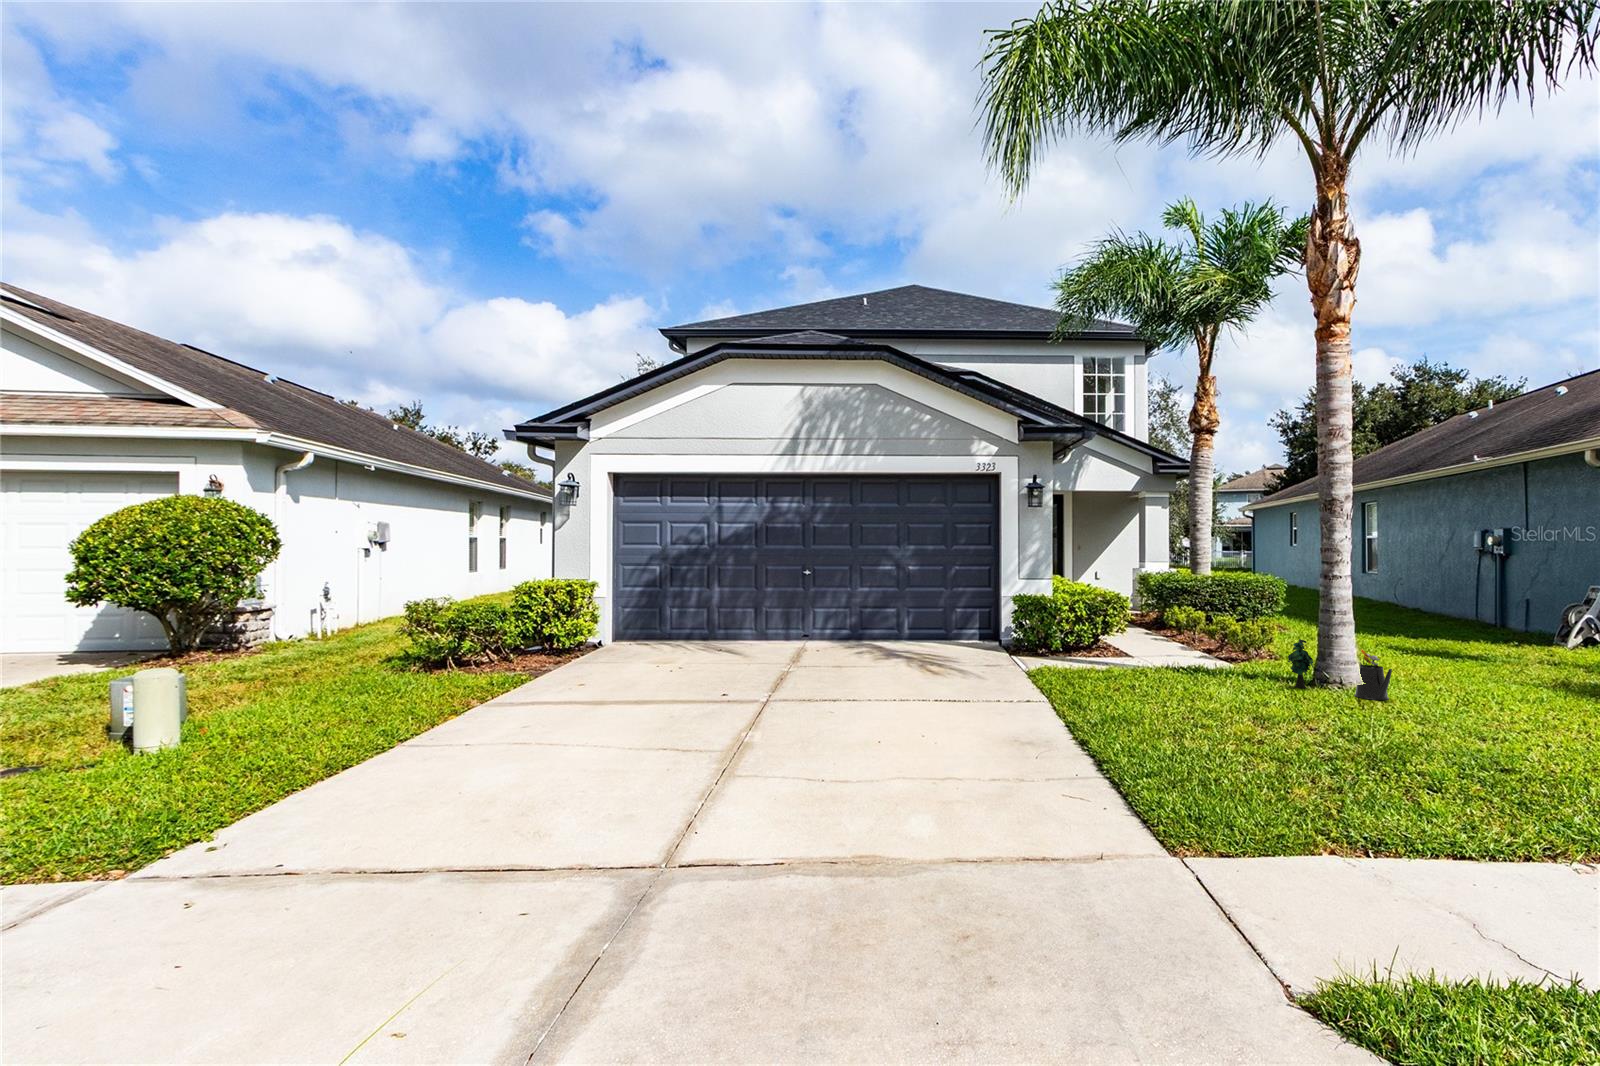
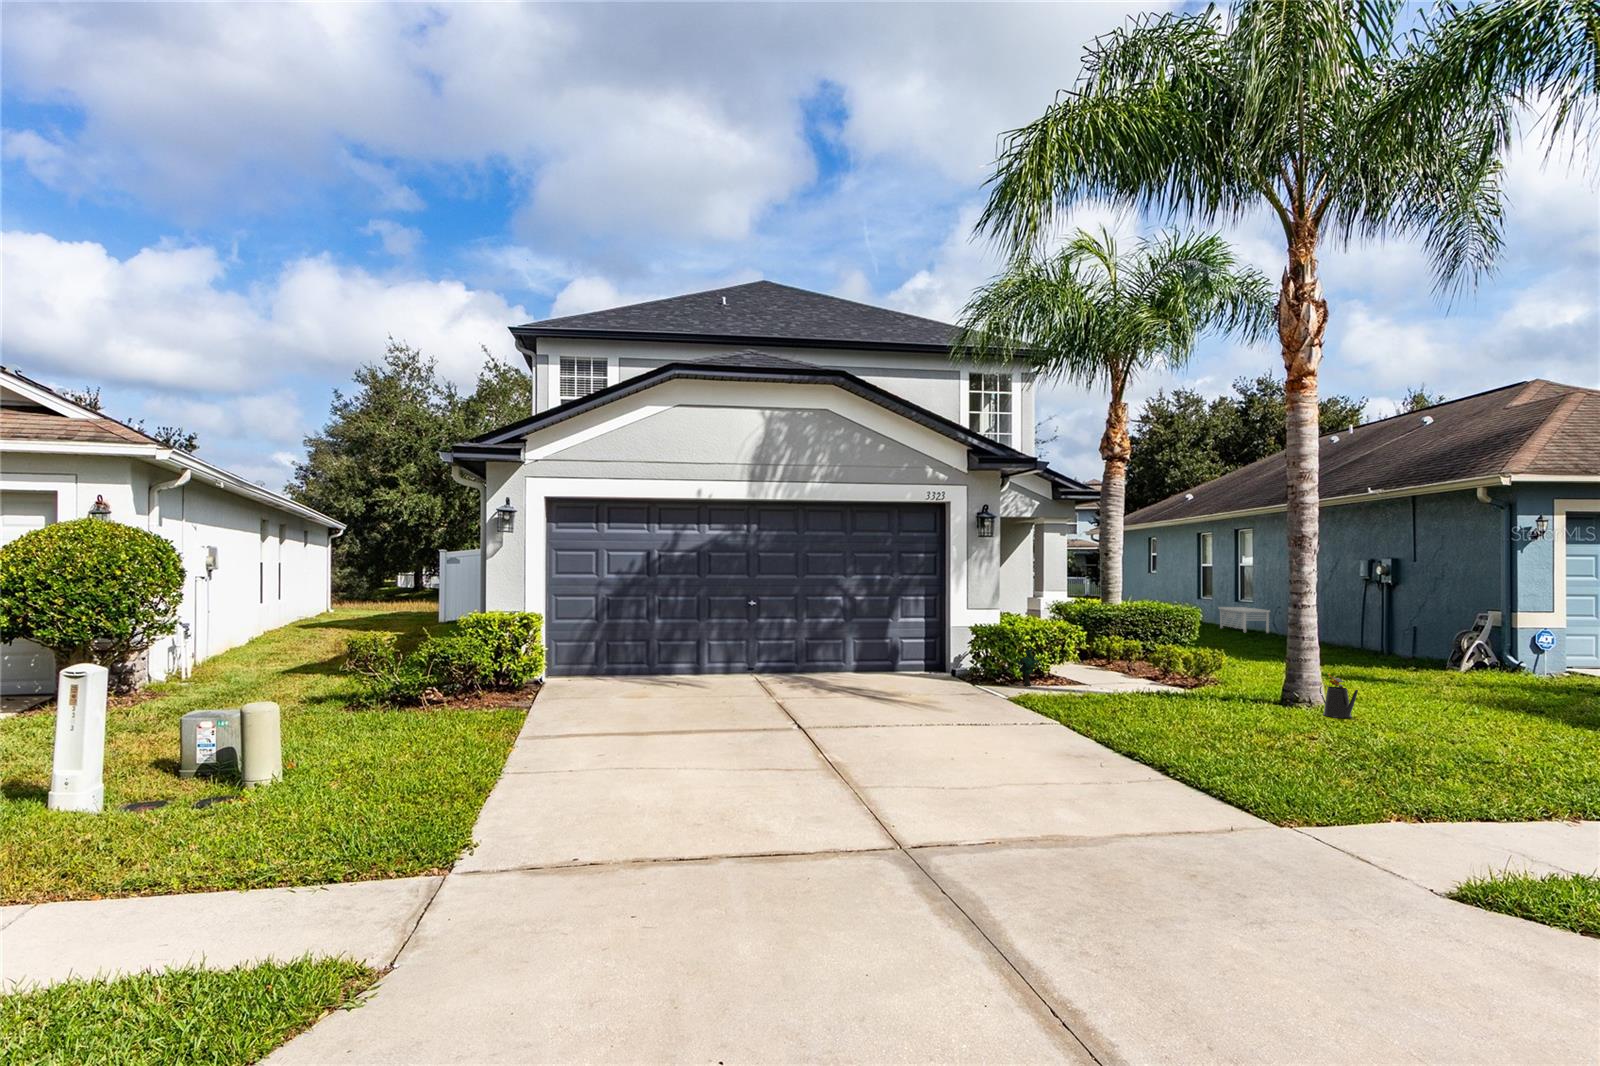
storage bench: none [1387,586,1447,615] -> present [1219,607,1270,632]
decorative plant: present [1288,639,1313,688] -> present [1016,647,1038,686]

